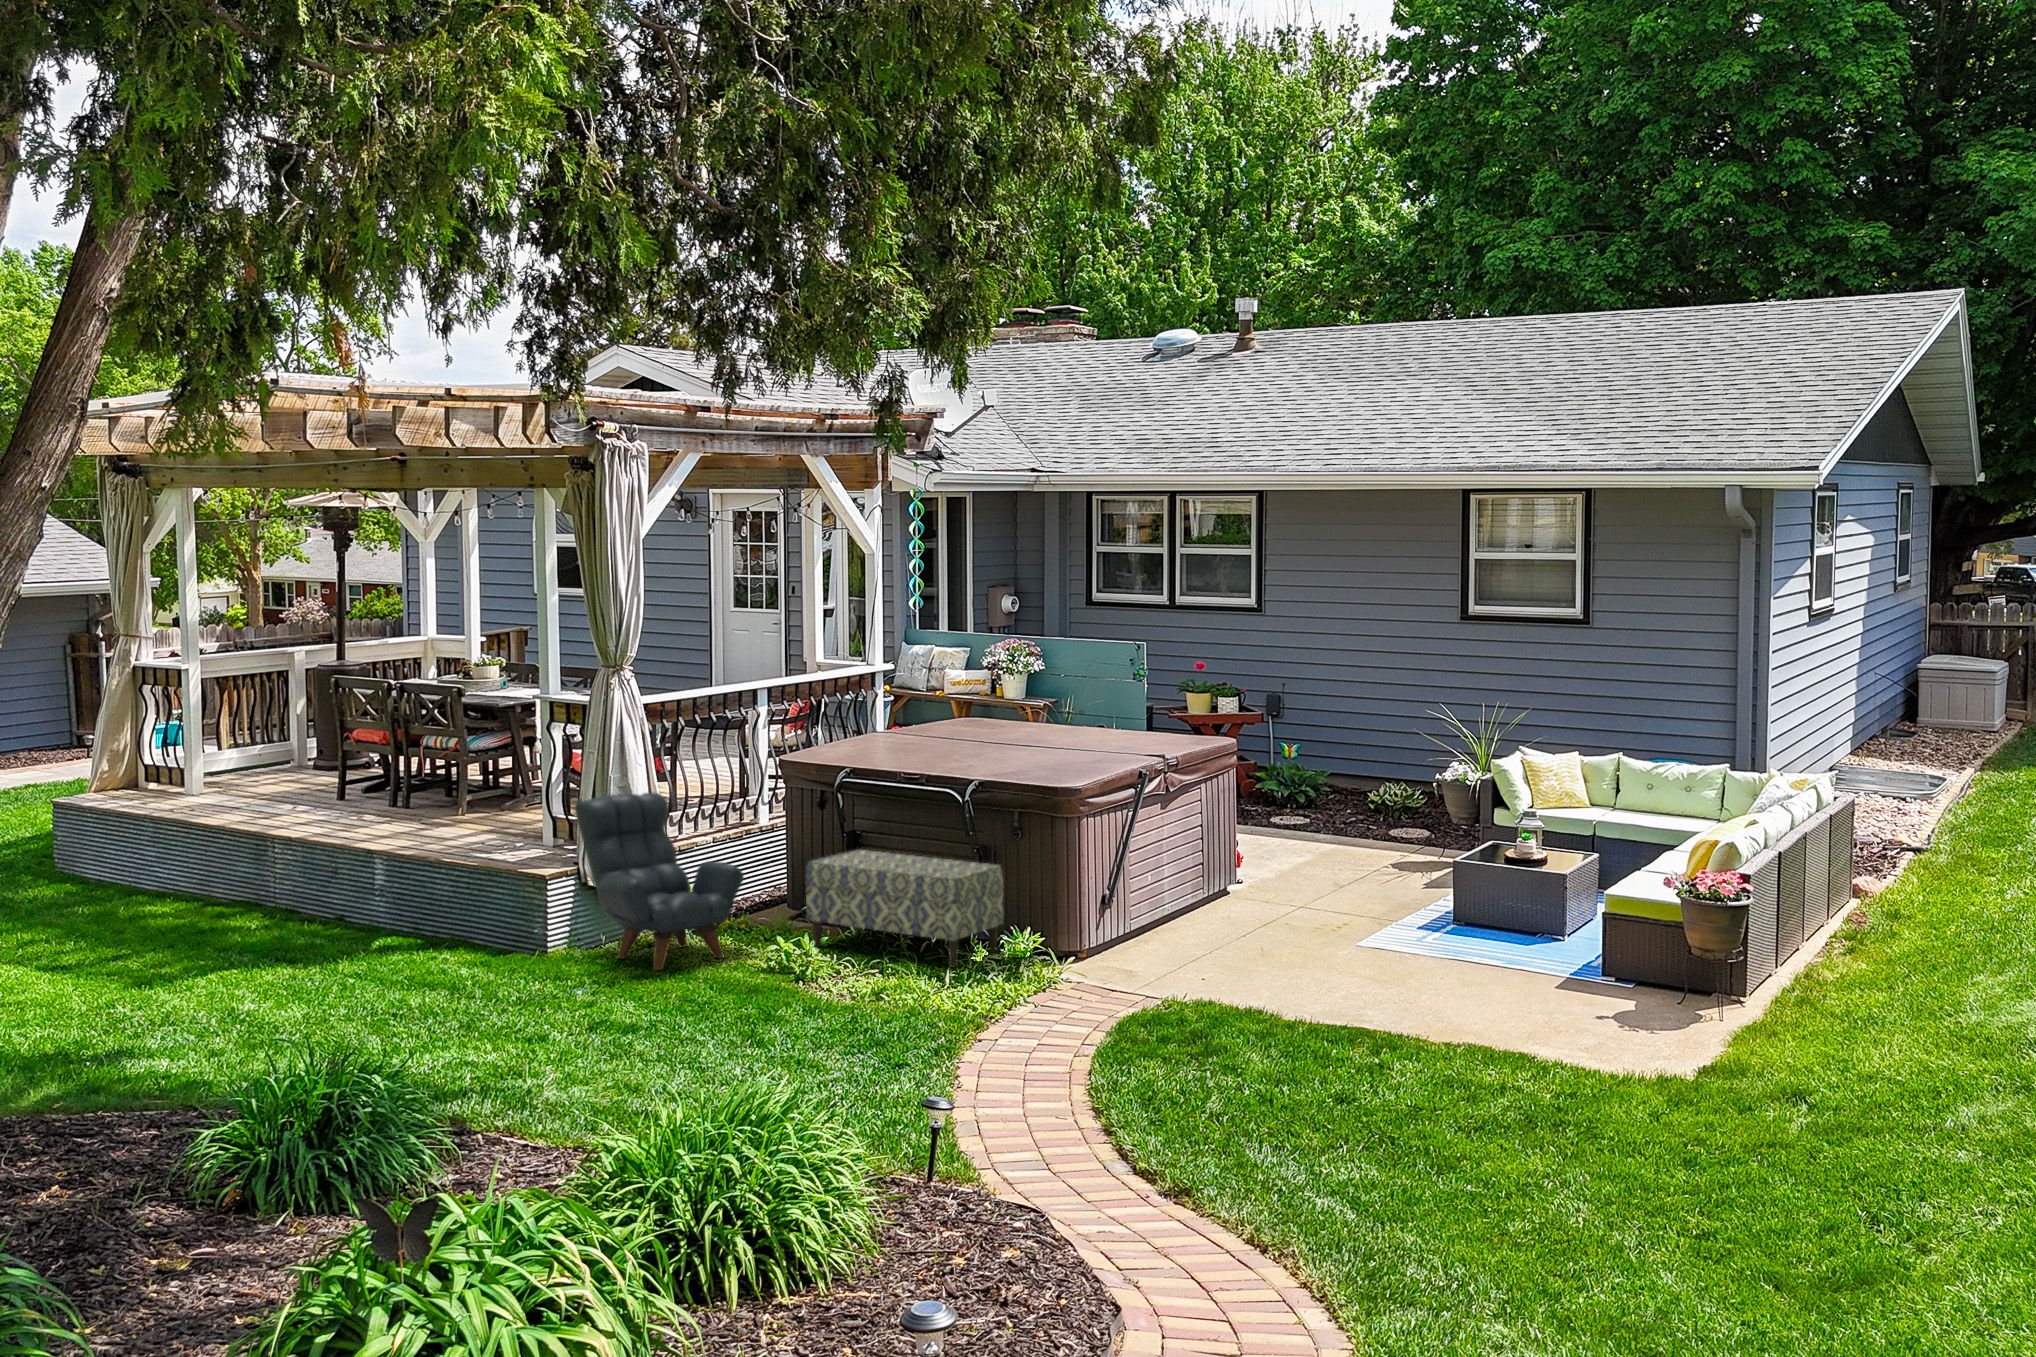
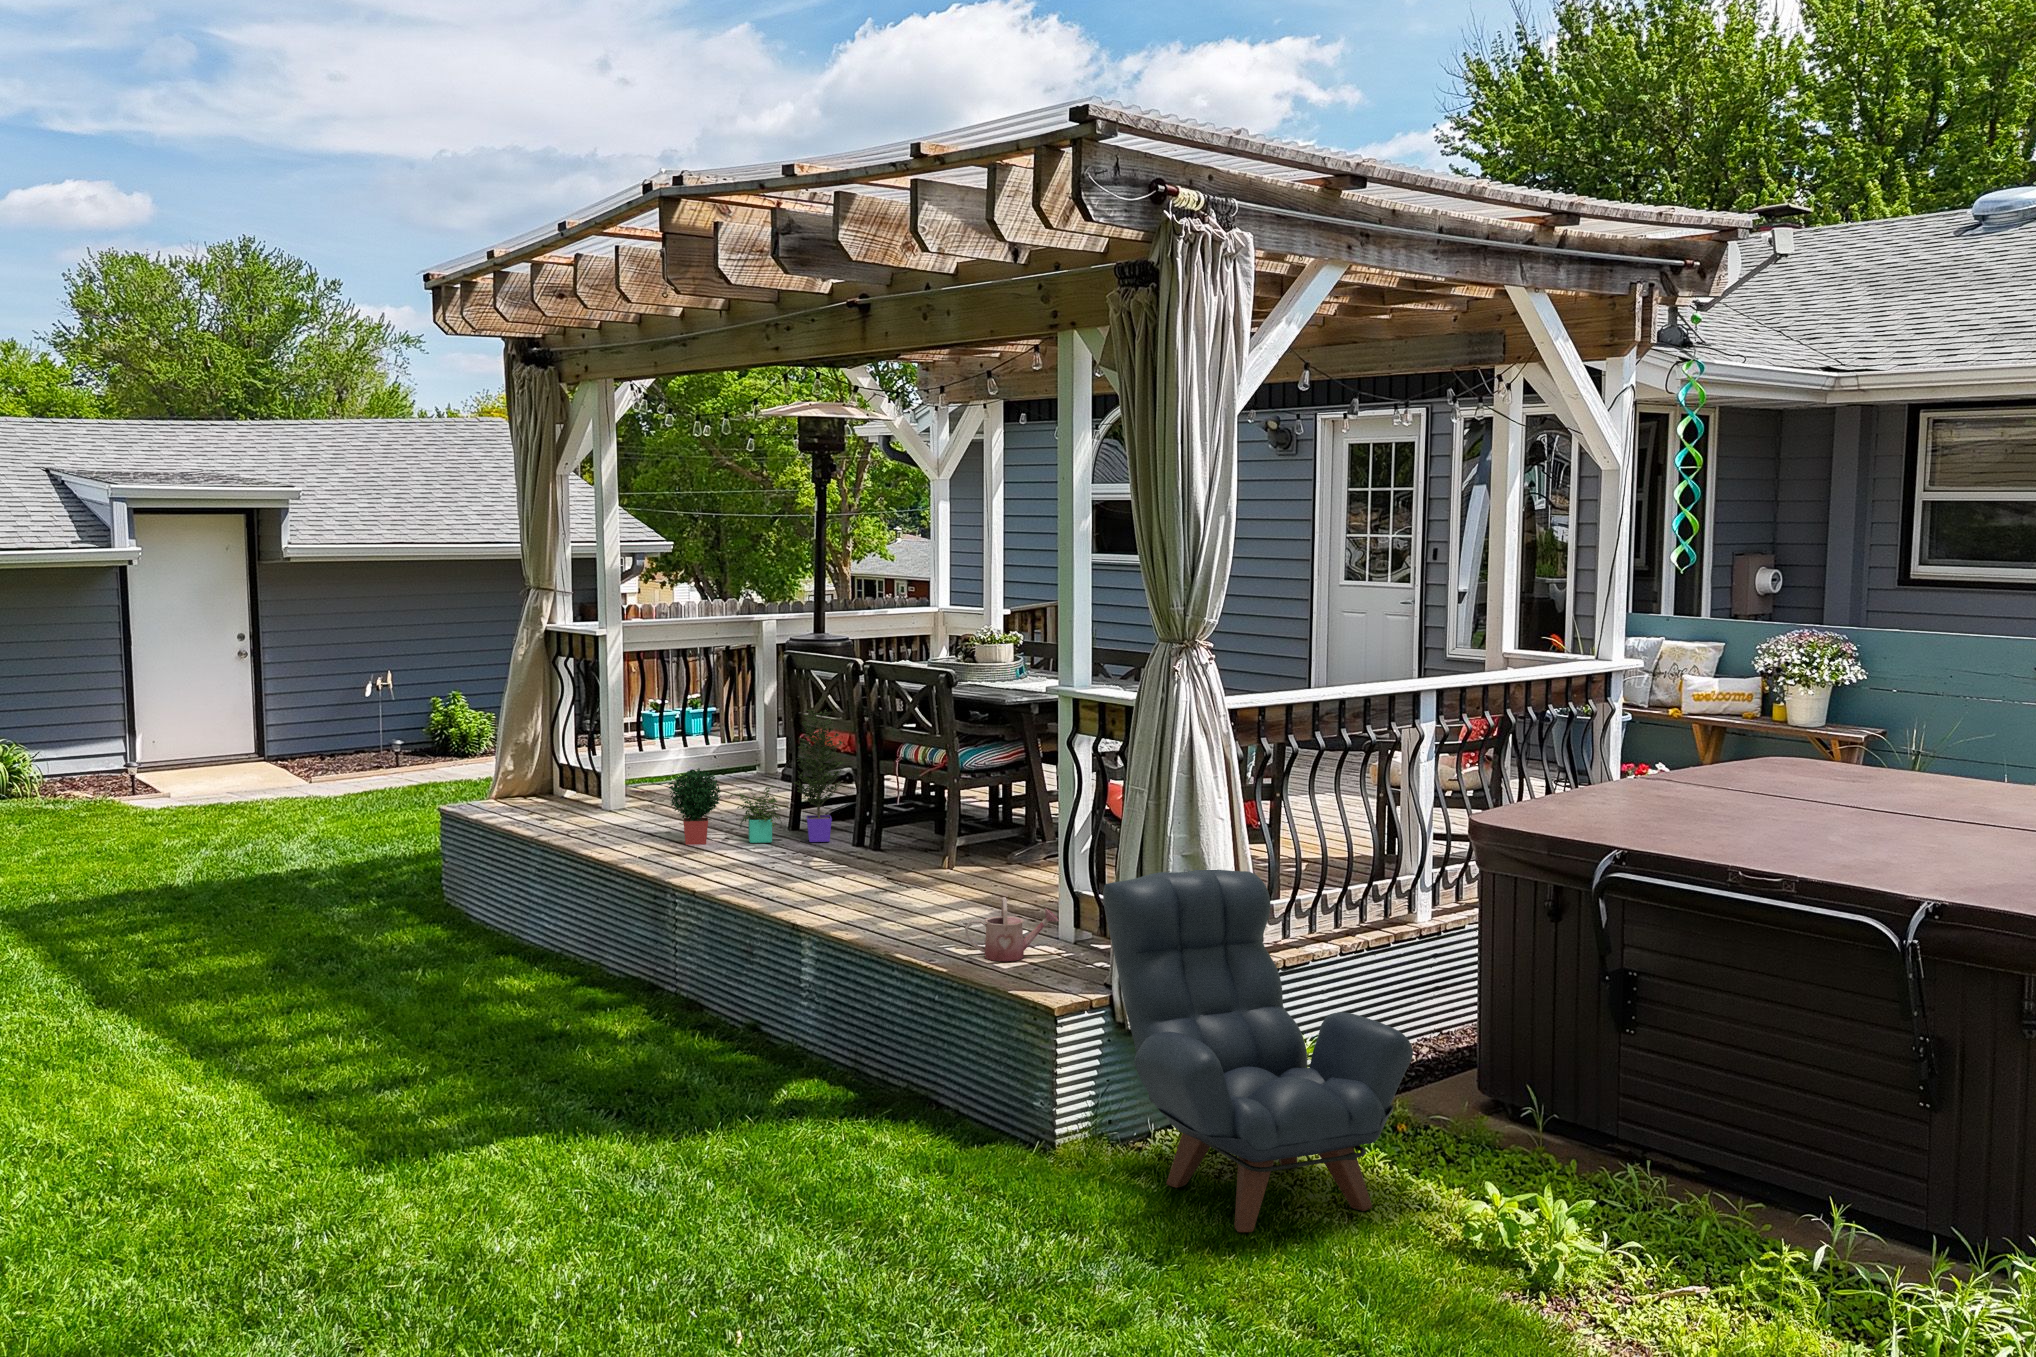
potted plant: none [253,714,382,812] -> present [668,710,844,845]
watering can: none [489,820,546,857] -> present [965,897,1059,961]
bench: present [806,849,1003,967] -> none [1533,1006,1983,1313]

